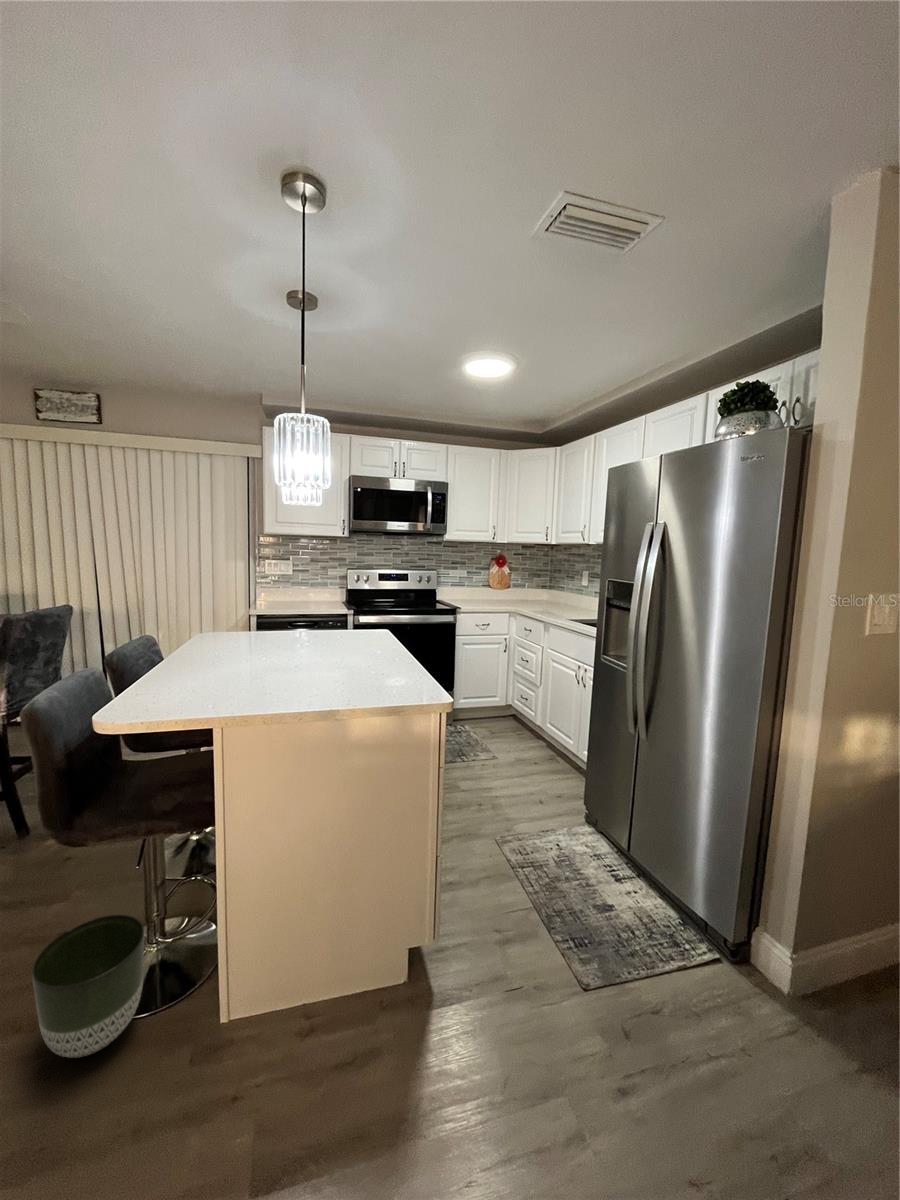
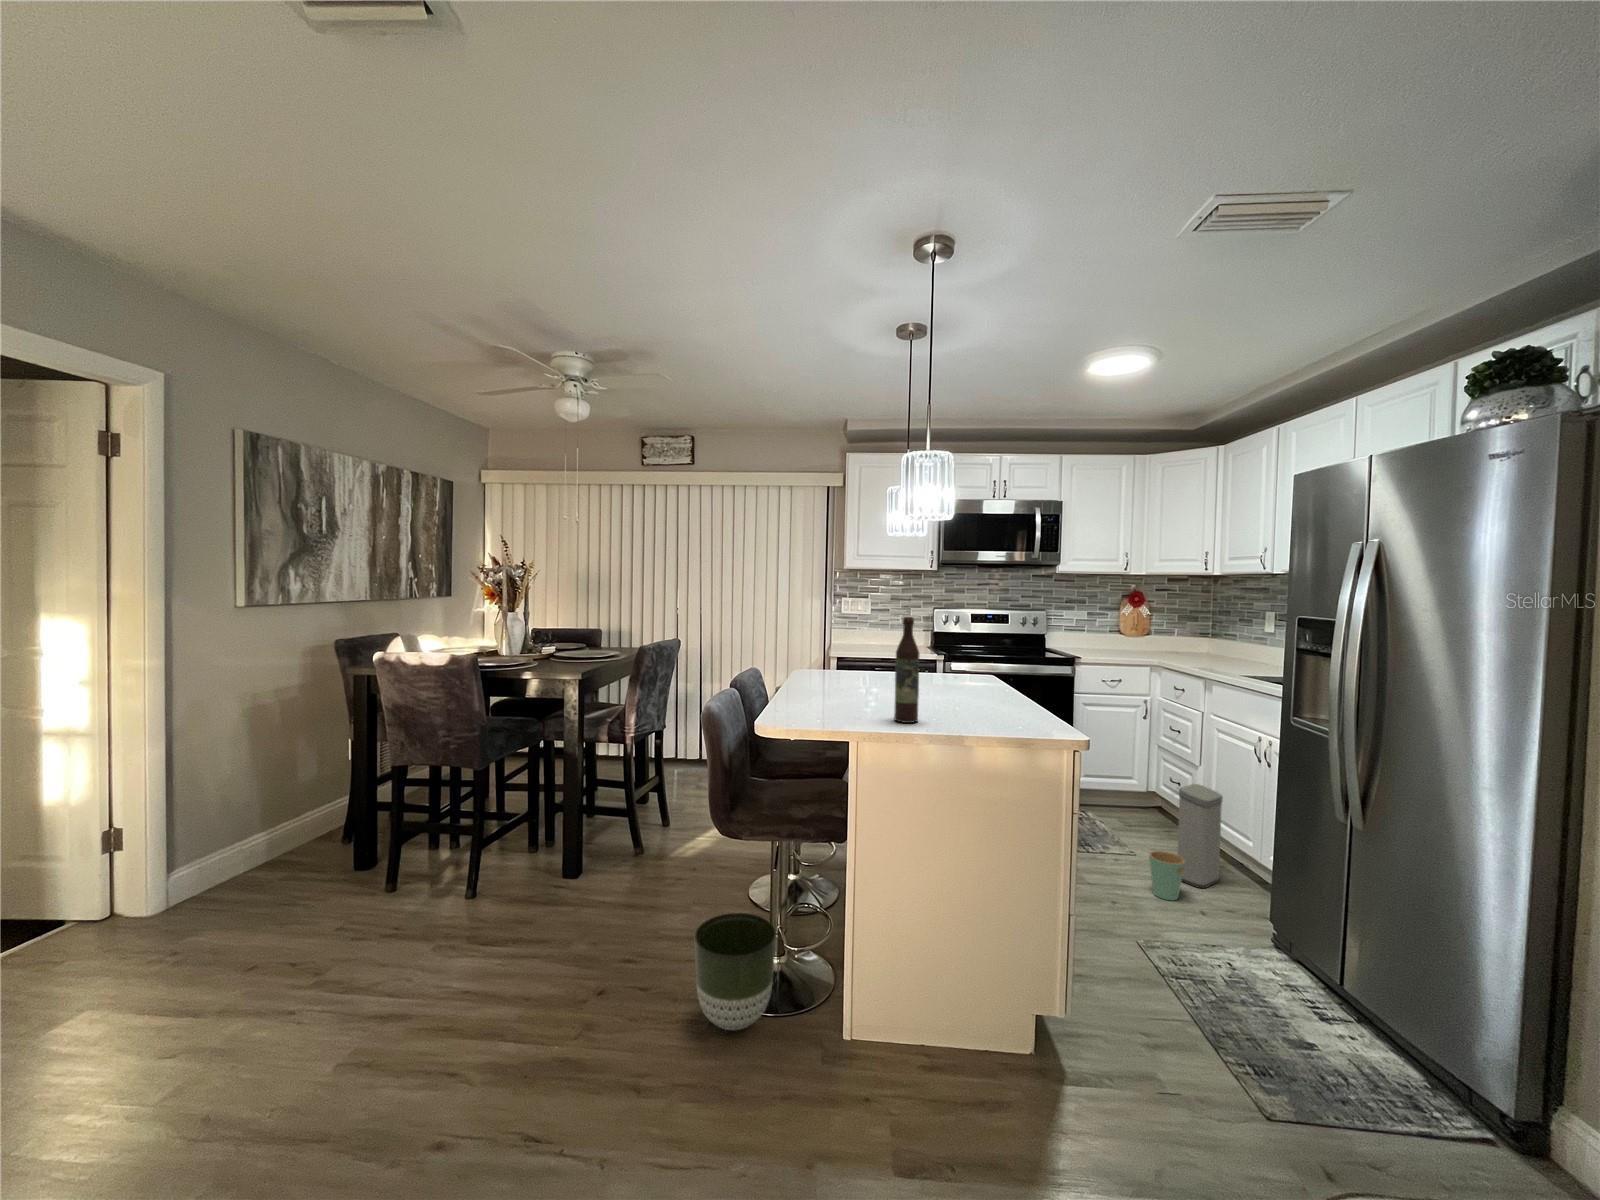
wine bottle: none [268,592,294,703] -> present [894,617,920,723]
trash can: none [506,704,556,796] -> present [1149,784,1223,900]

